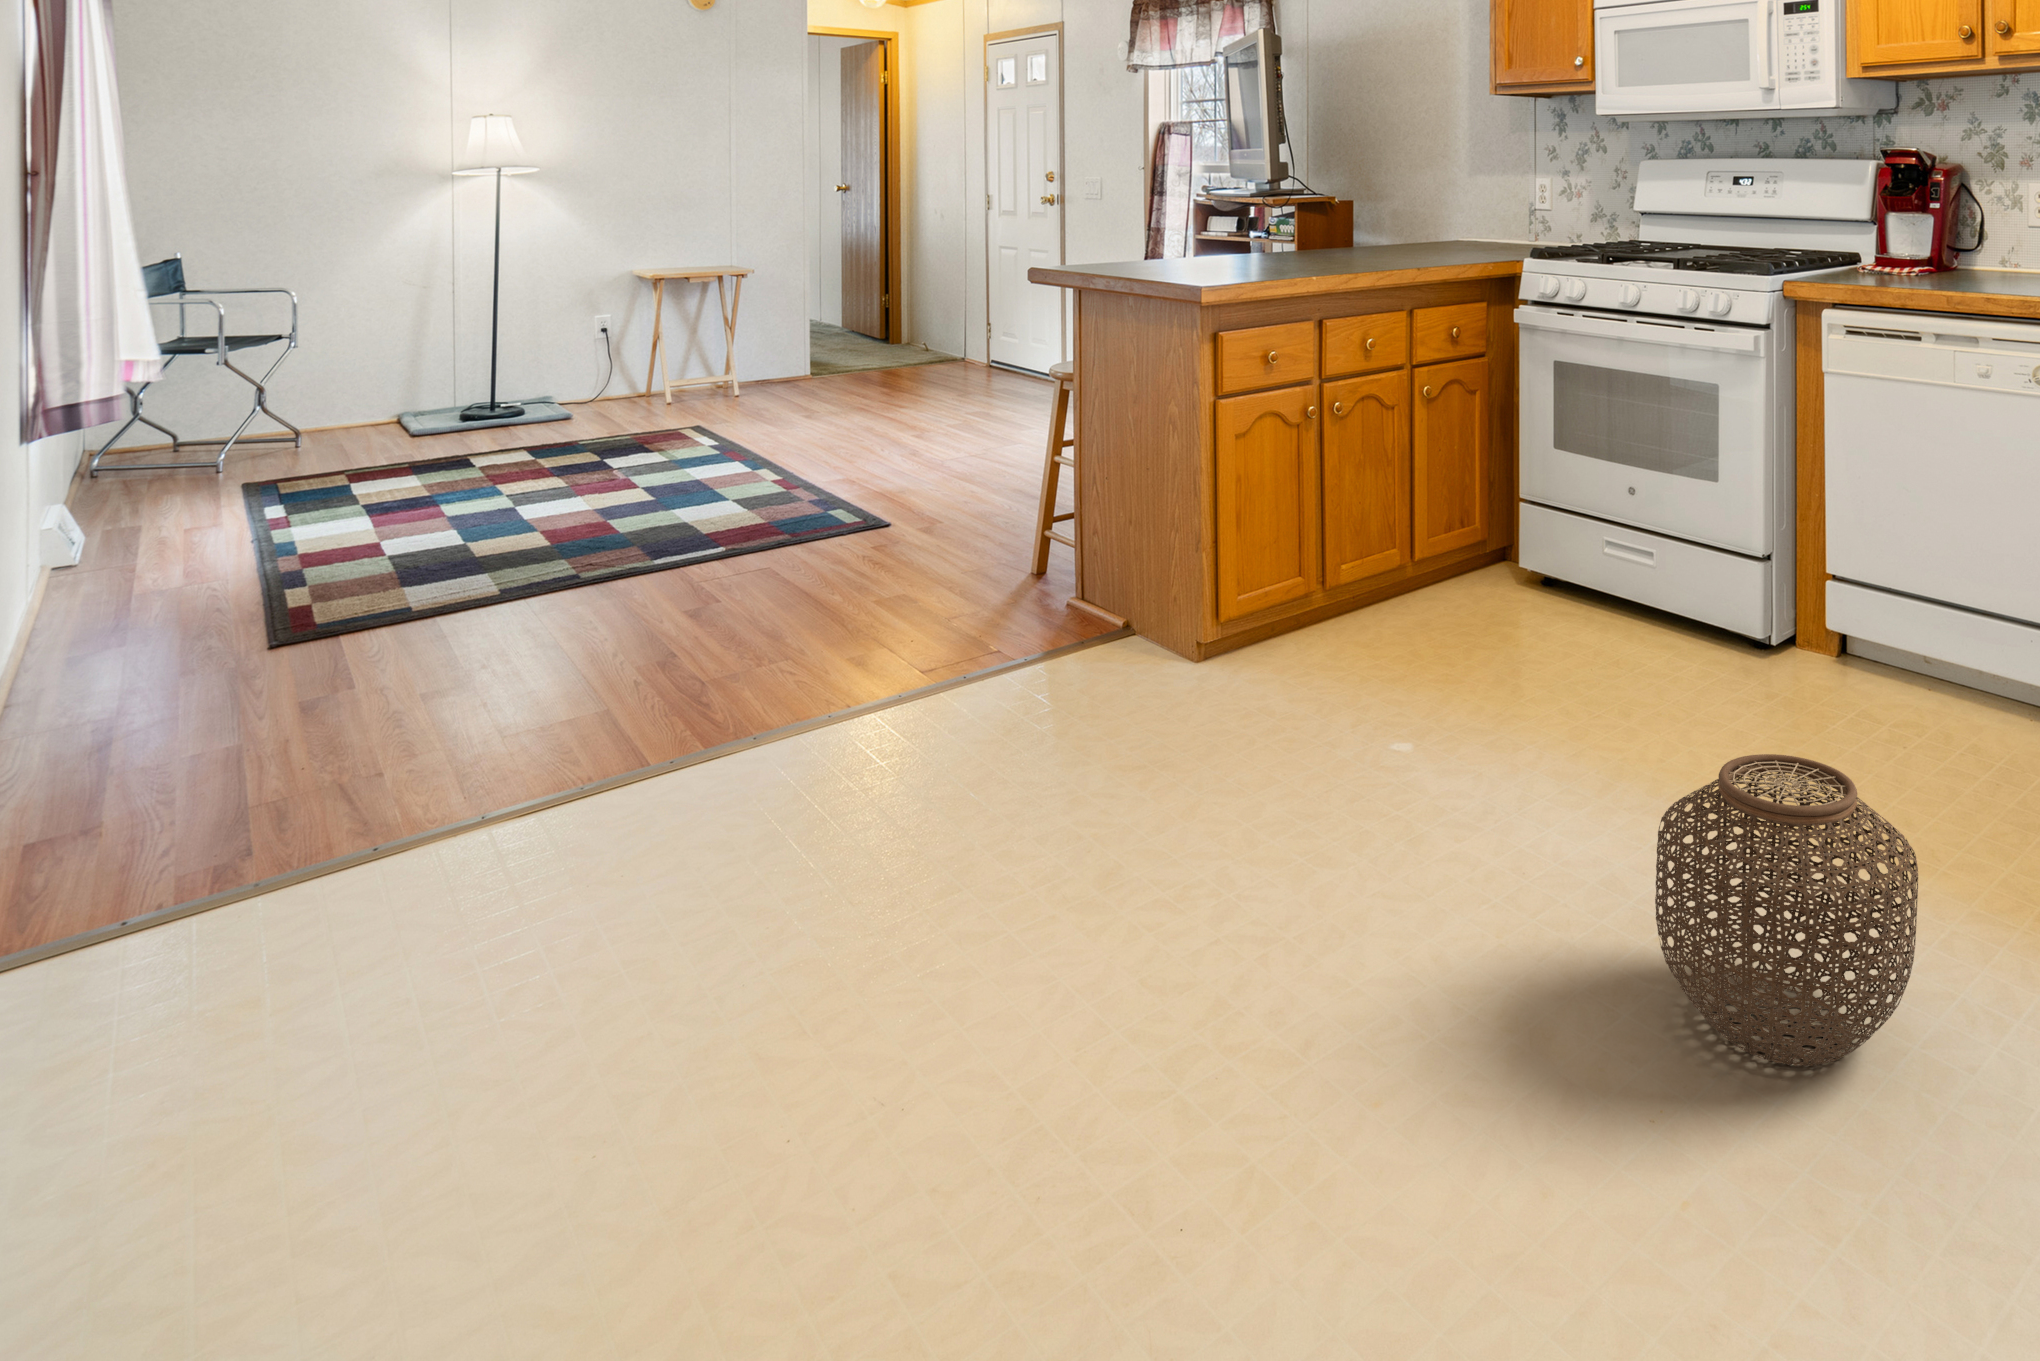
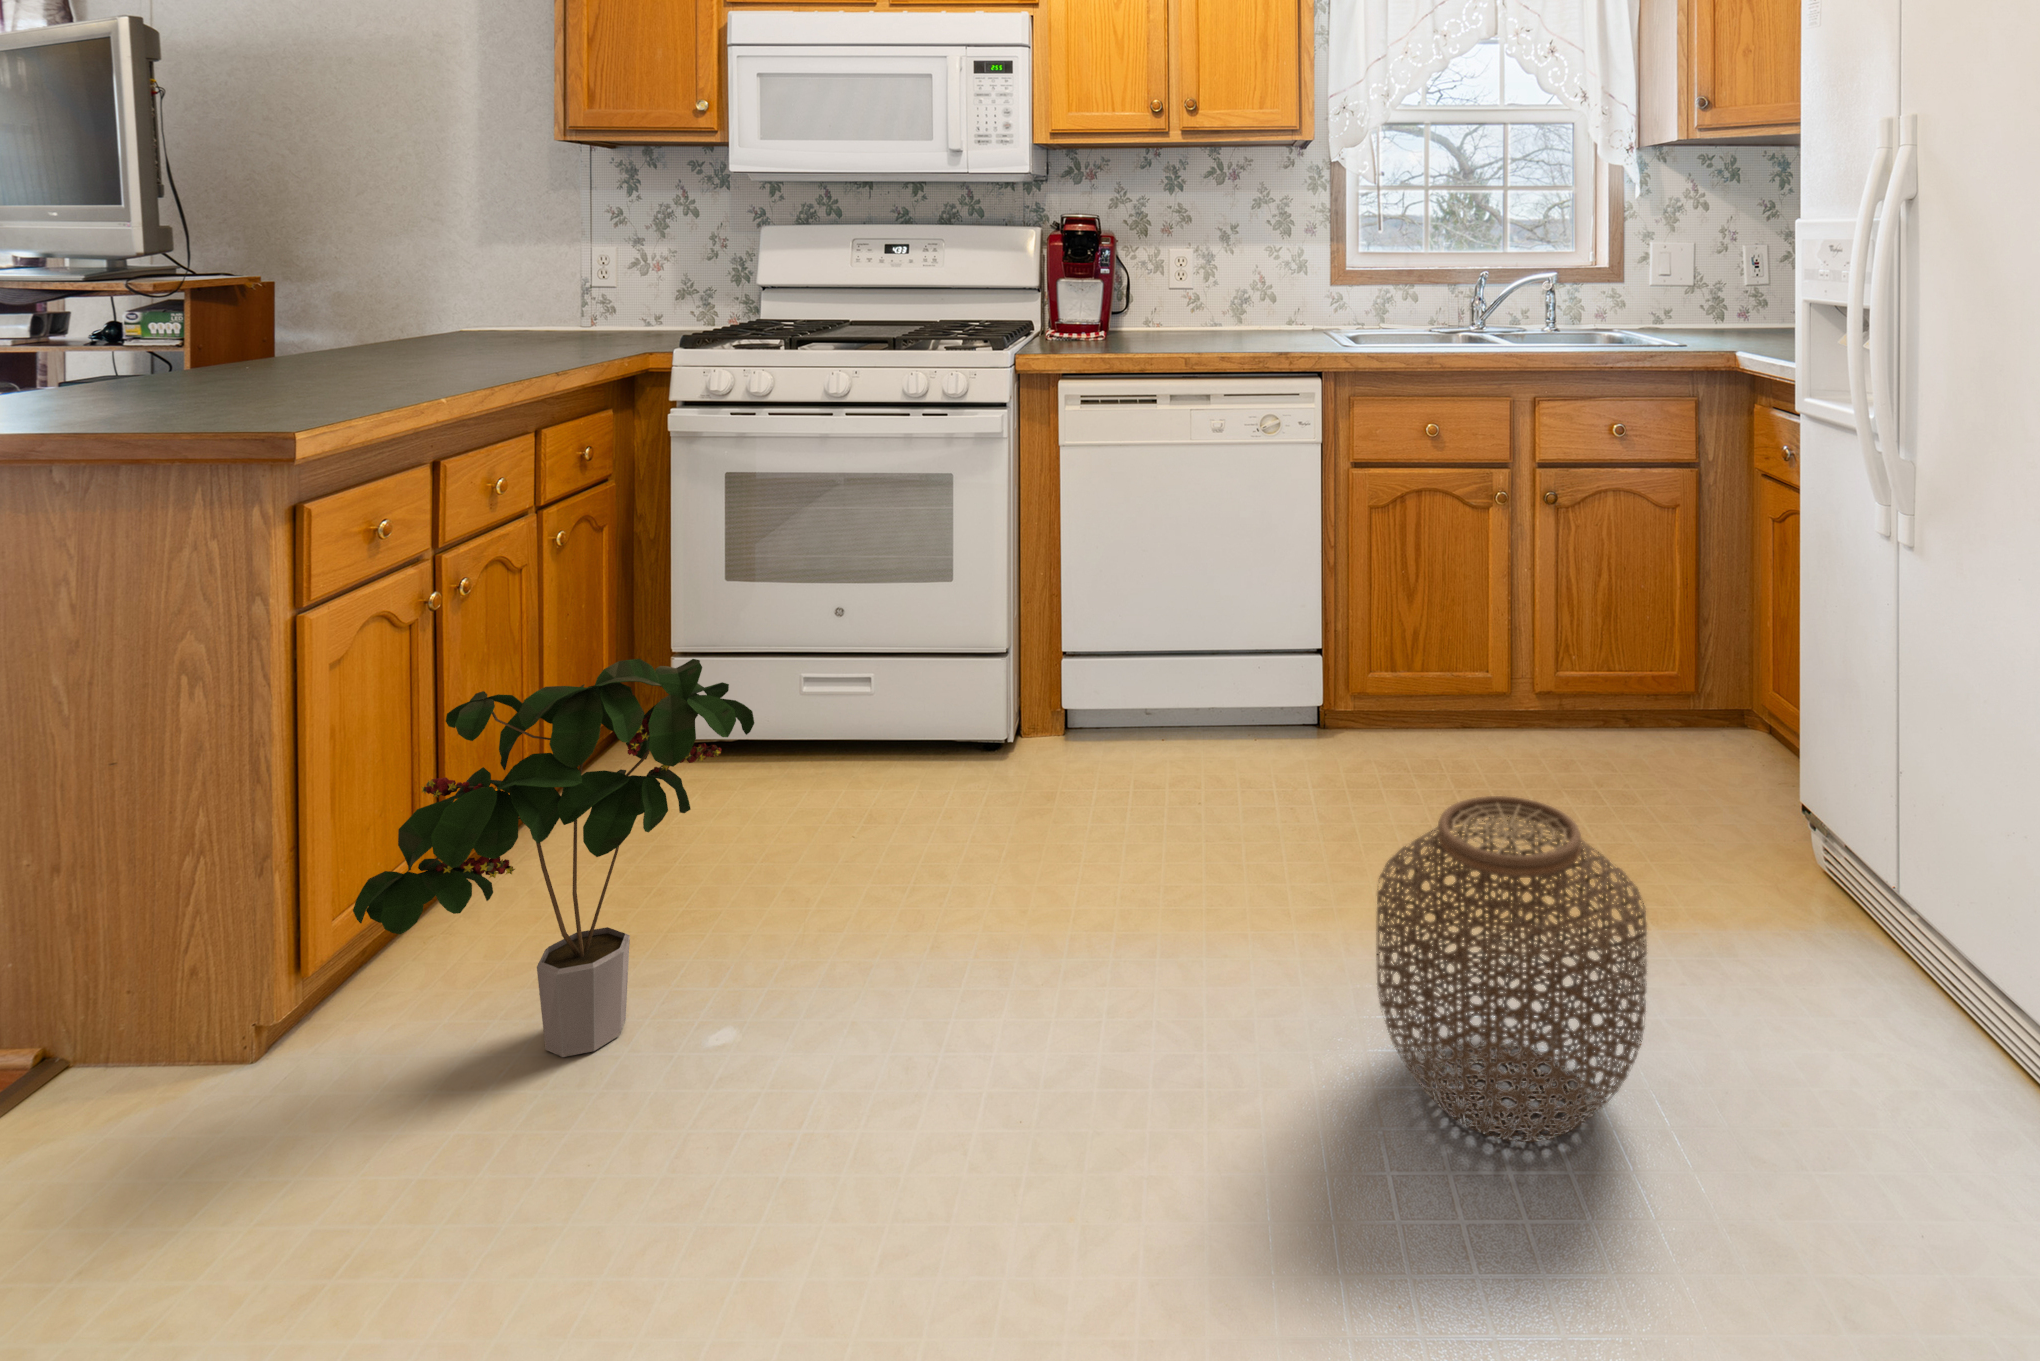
potted plant: none [1187,491,1405,733] -> present [353,659,754,1057]

